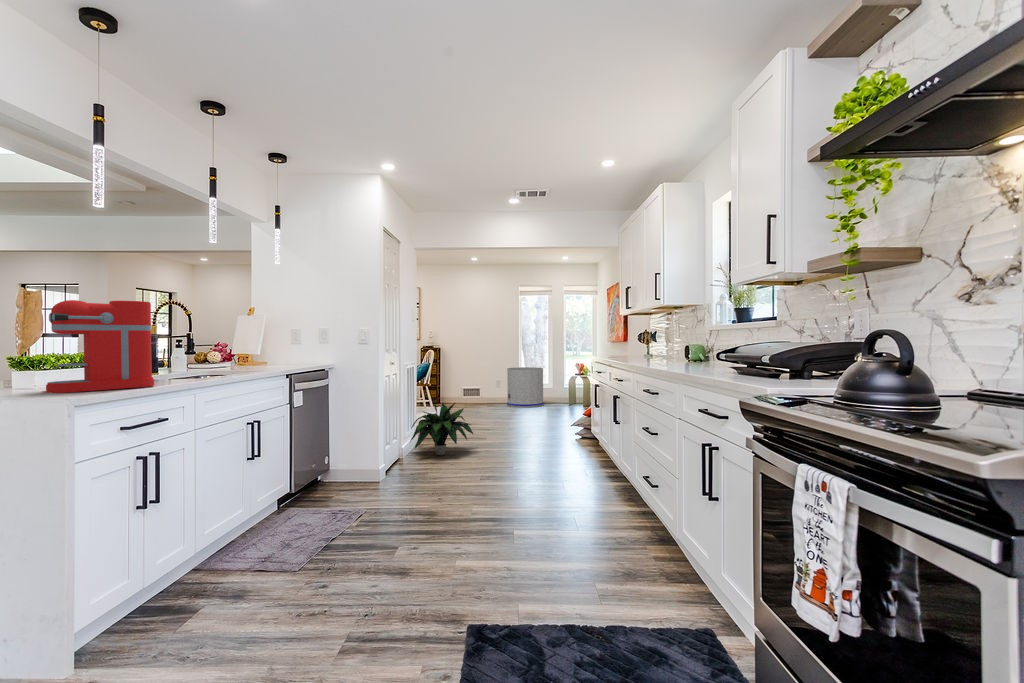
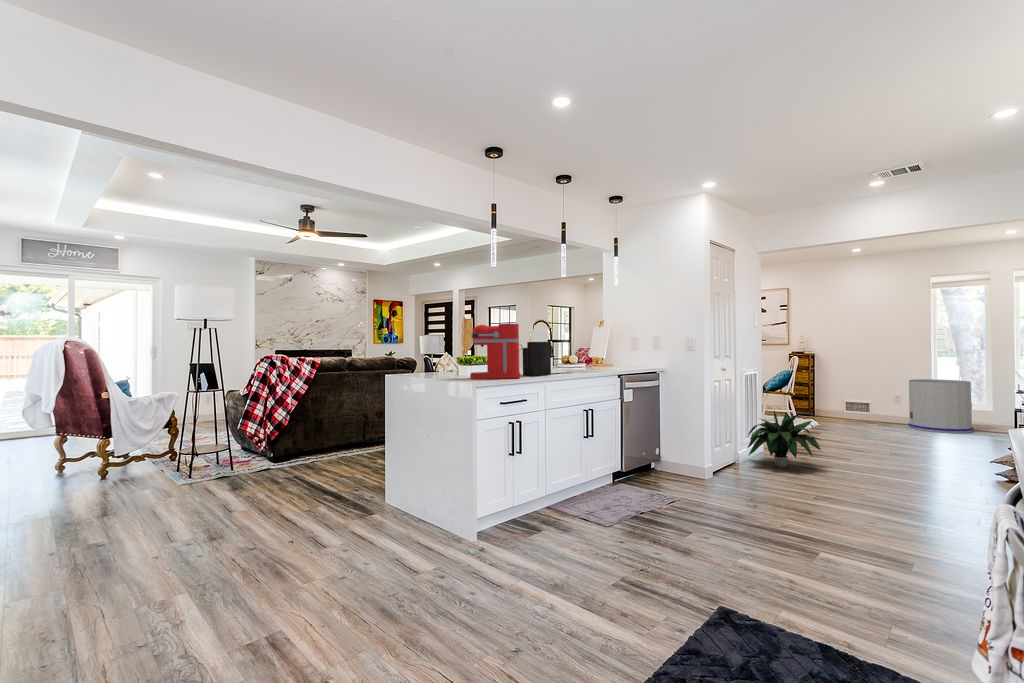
knife block: none [151,306,200,382] -> present [522,325,551,376]

